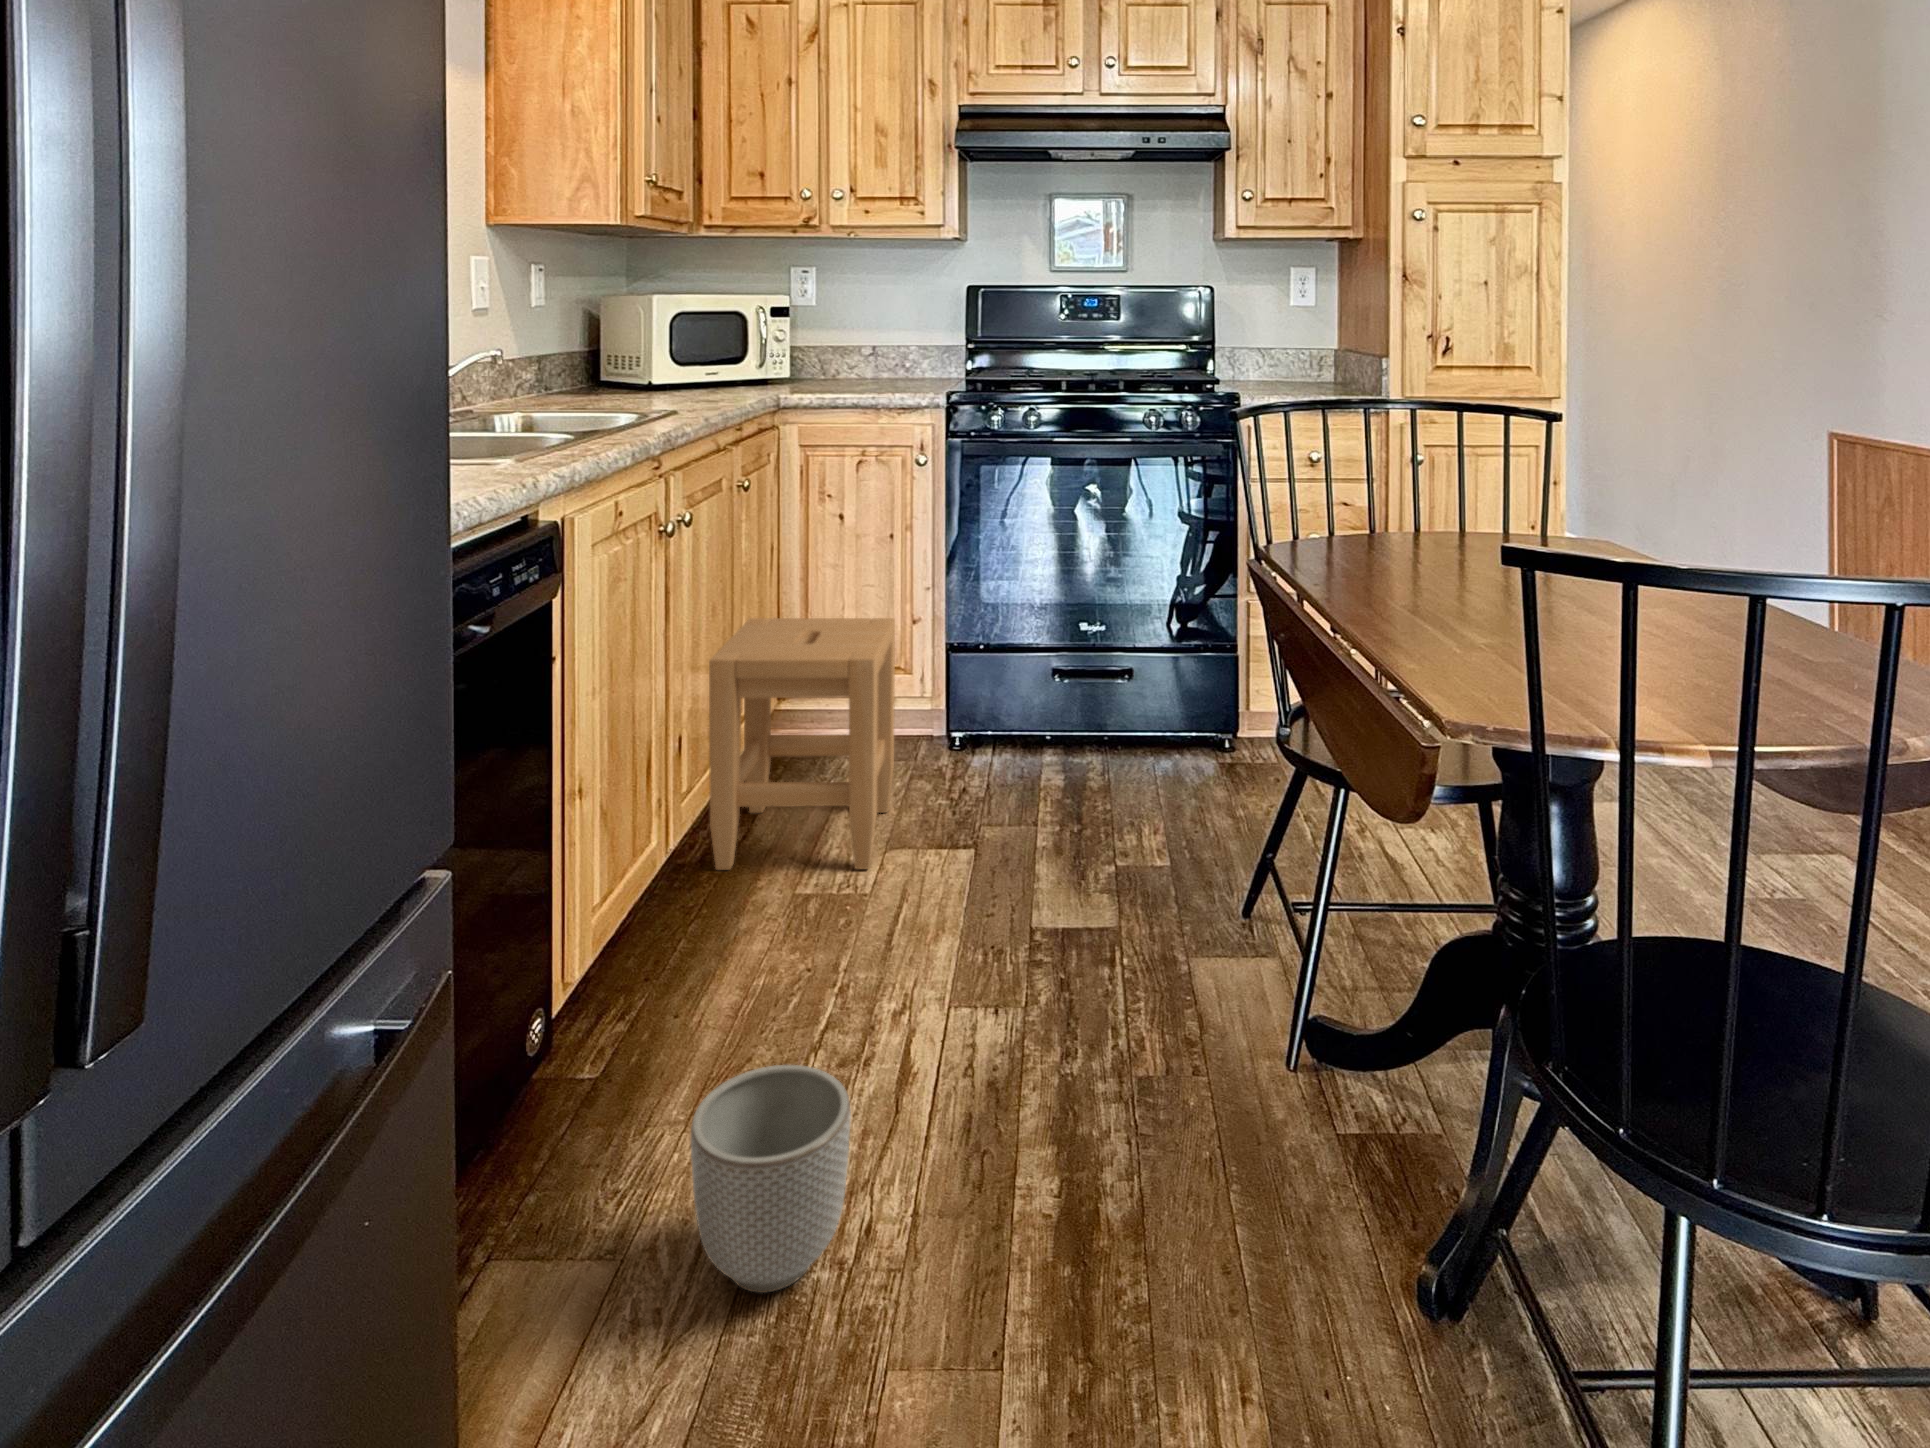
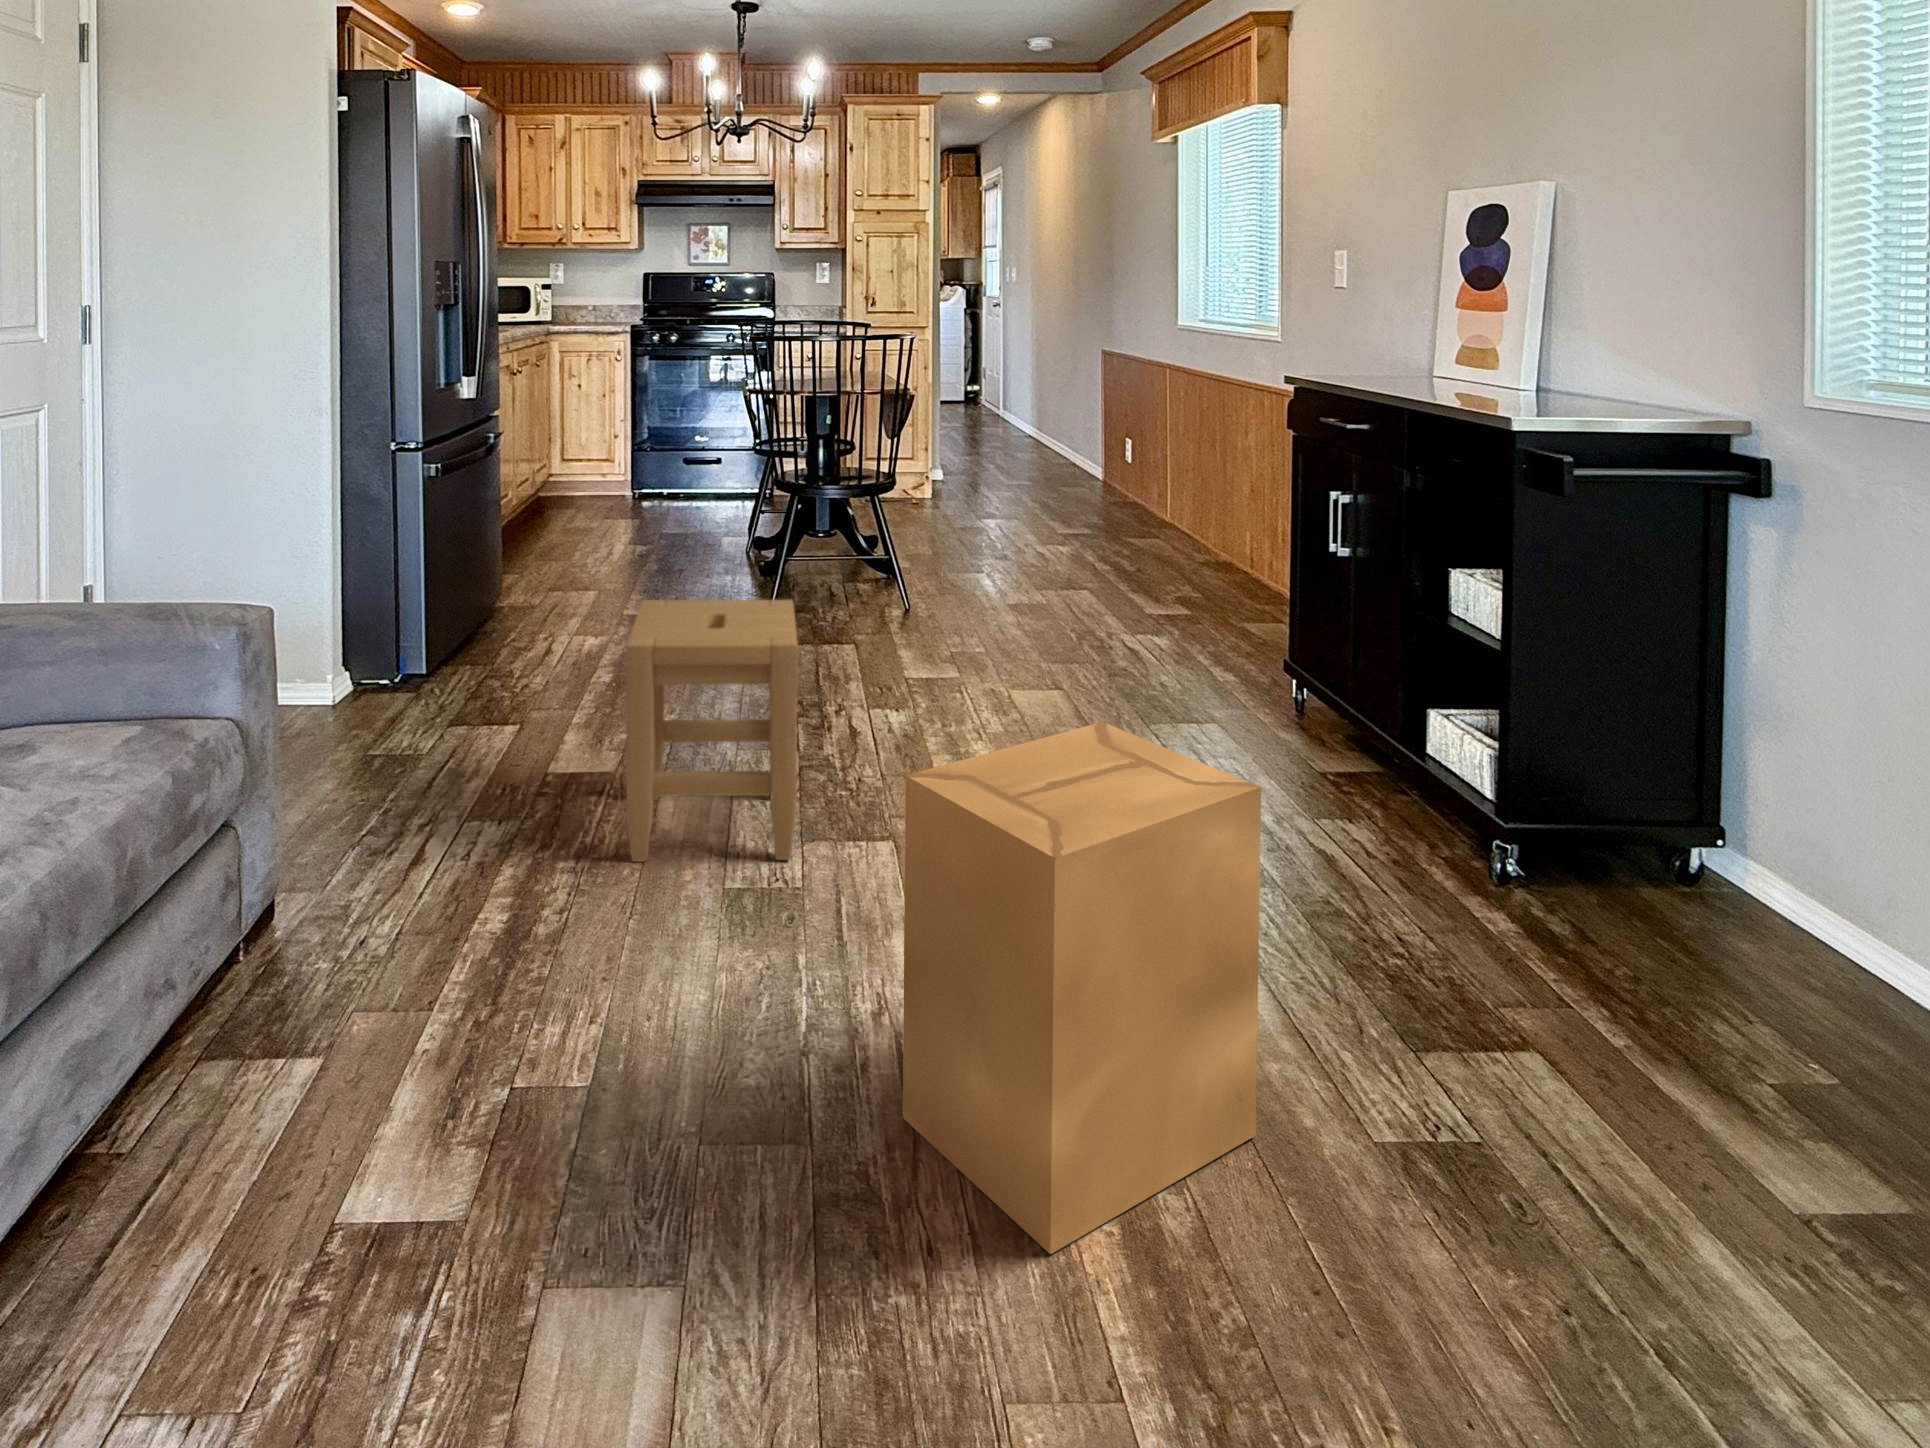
cardboard box: none [888,728,1223,1235] -> present [903,722,1261,1254]
planter: present [691,1065,851,1293] -> none [761,1080,925,1320]

